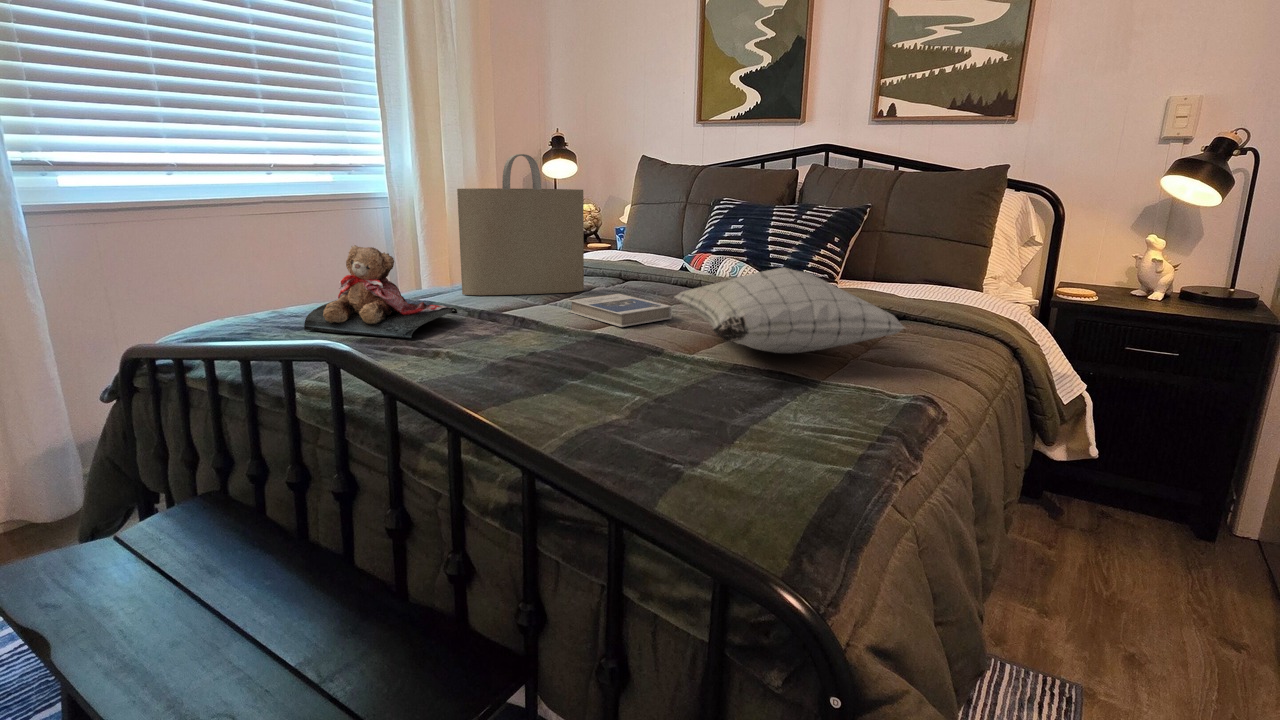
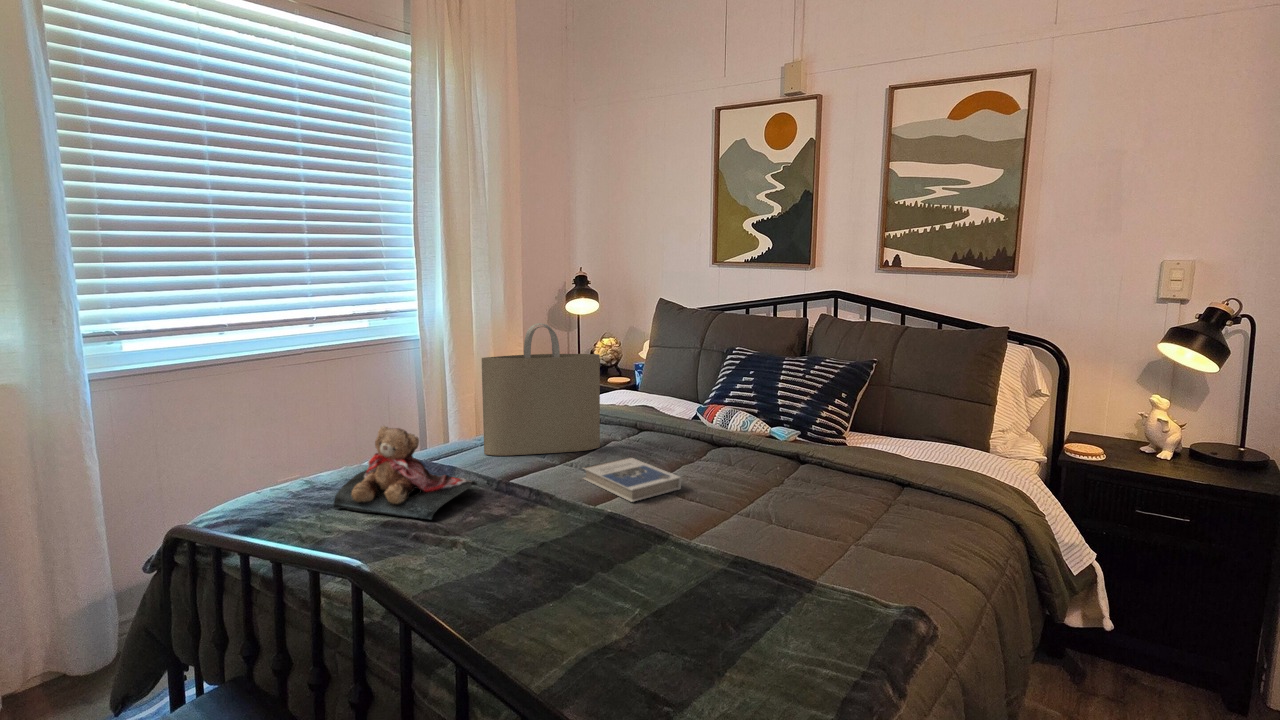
pillow: present [675,267,905,353] -> none [681,459,902,547]

